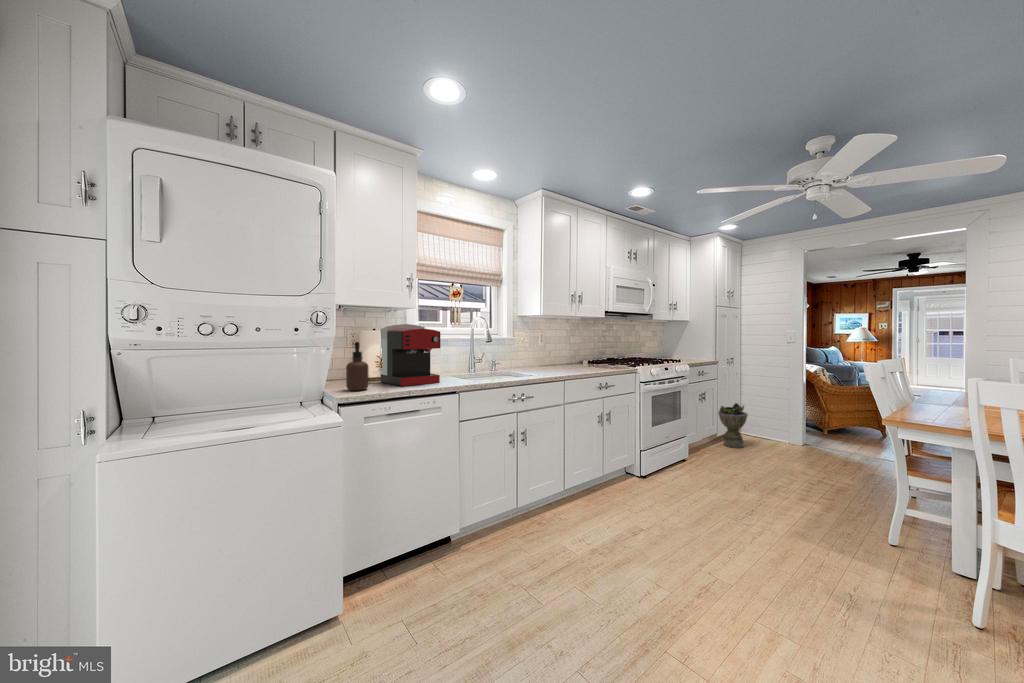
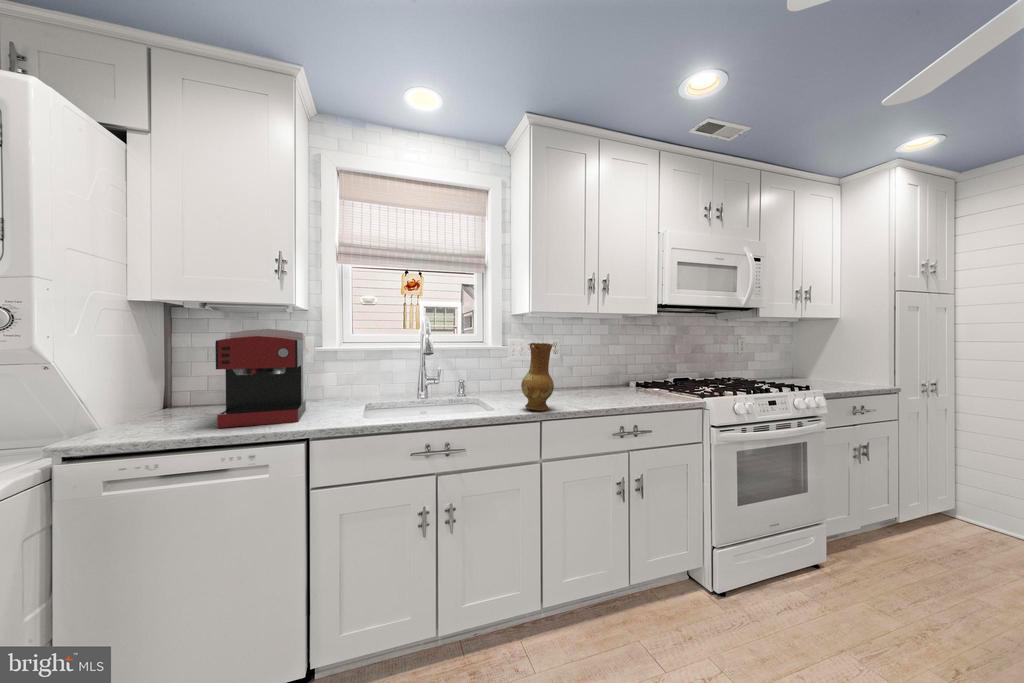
ceramic jug: none [553,334,572,374] -> present [521,343,554,411]
soap dispenser: present [346,342,369,391] -> none [117,358,163,435]
planter: present [719,403,748,448] -> none [900,464,970,552]

